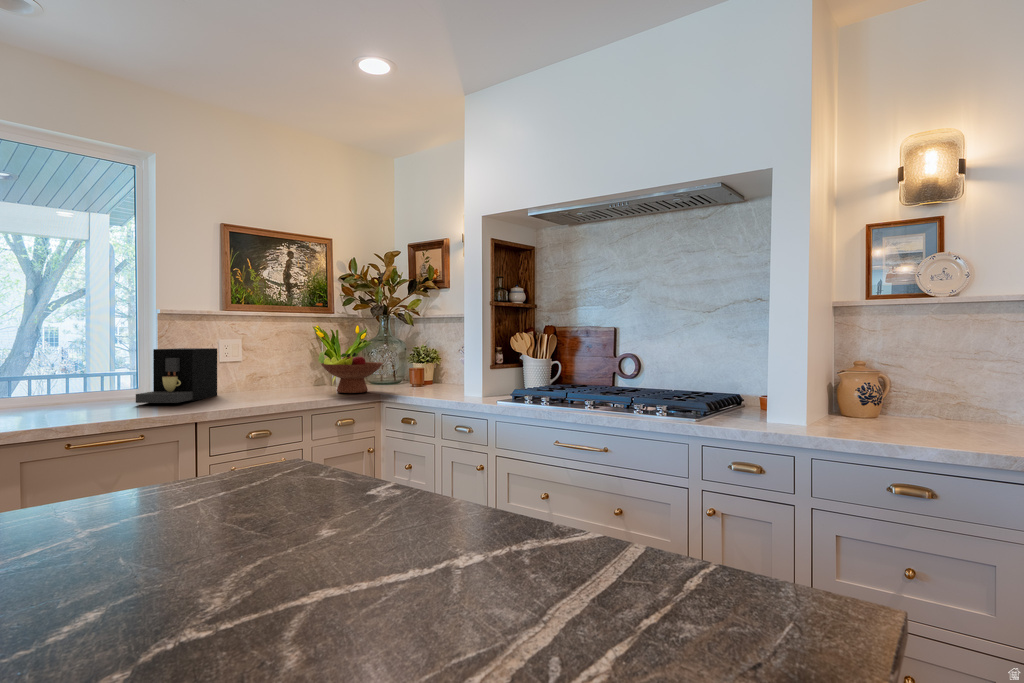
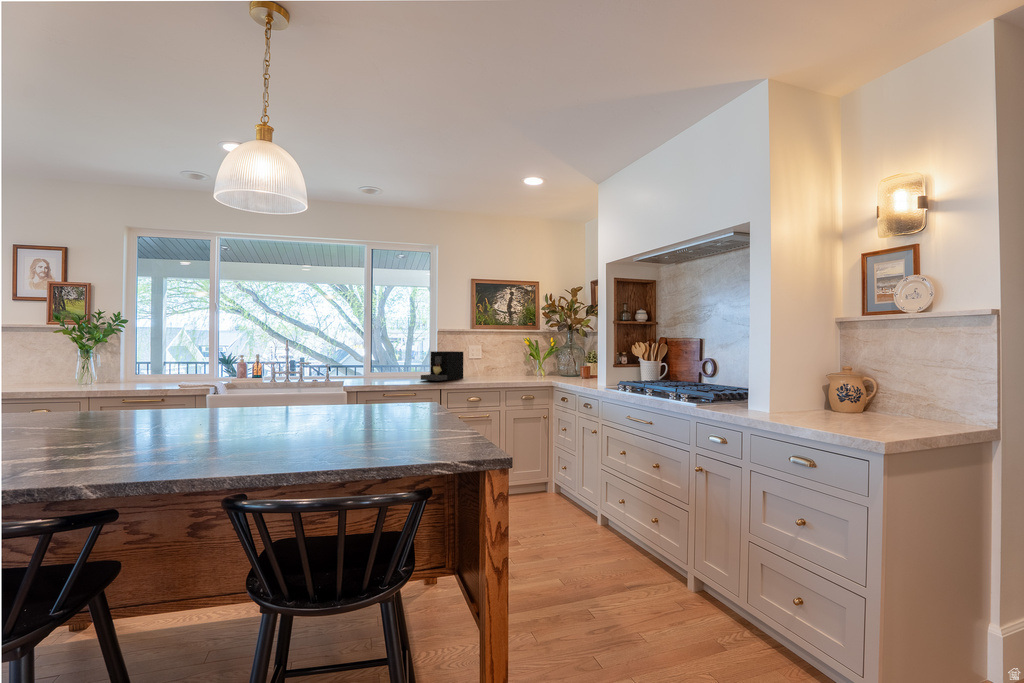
fruit bowl: present [321,353,383,393] -> none [517,355,556,381]

